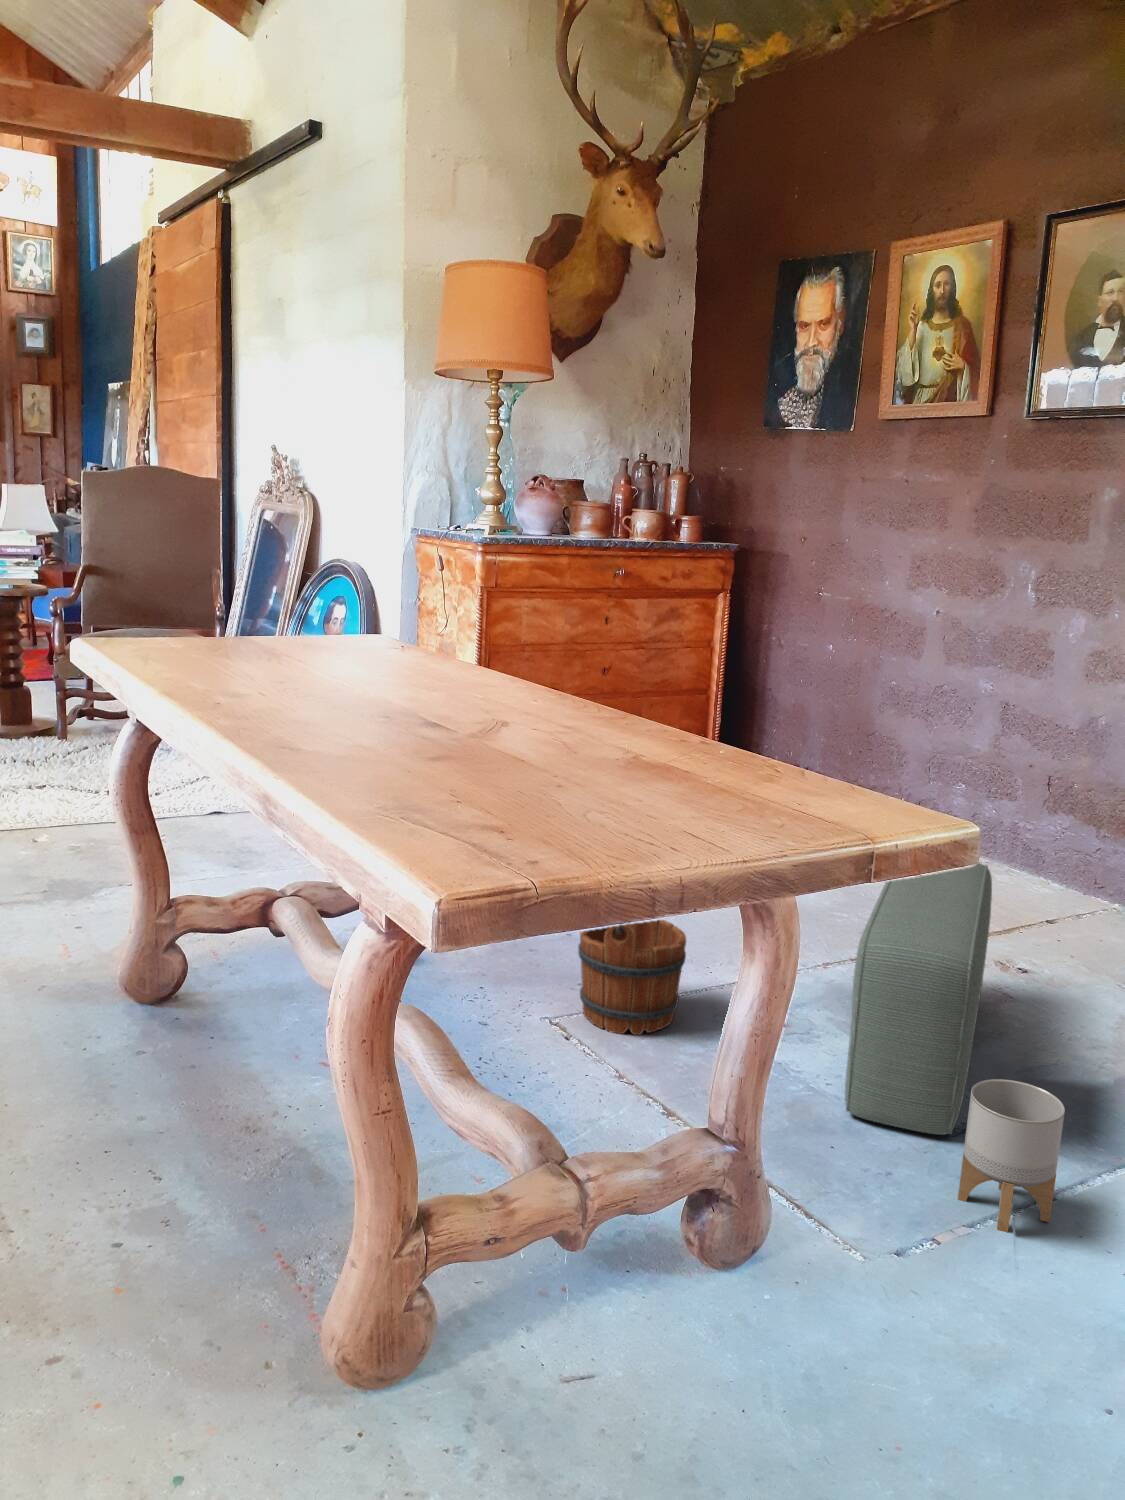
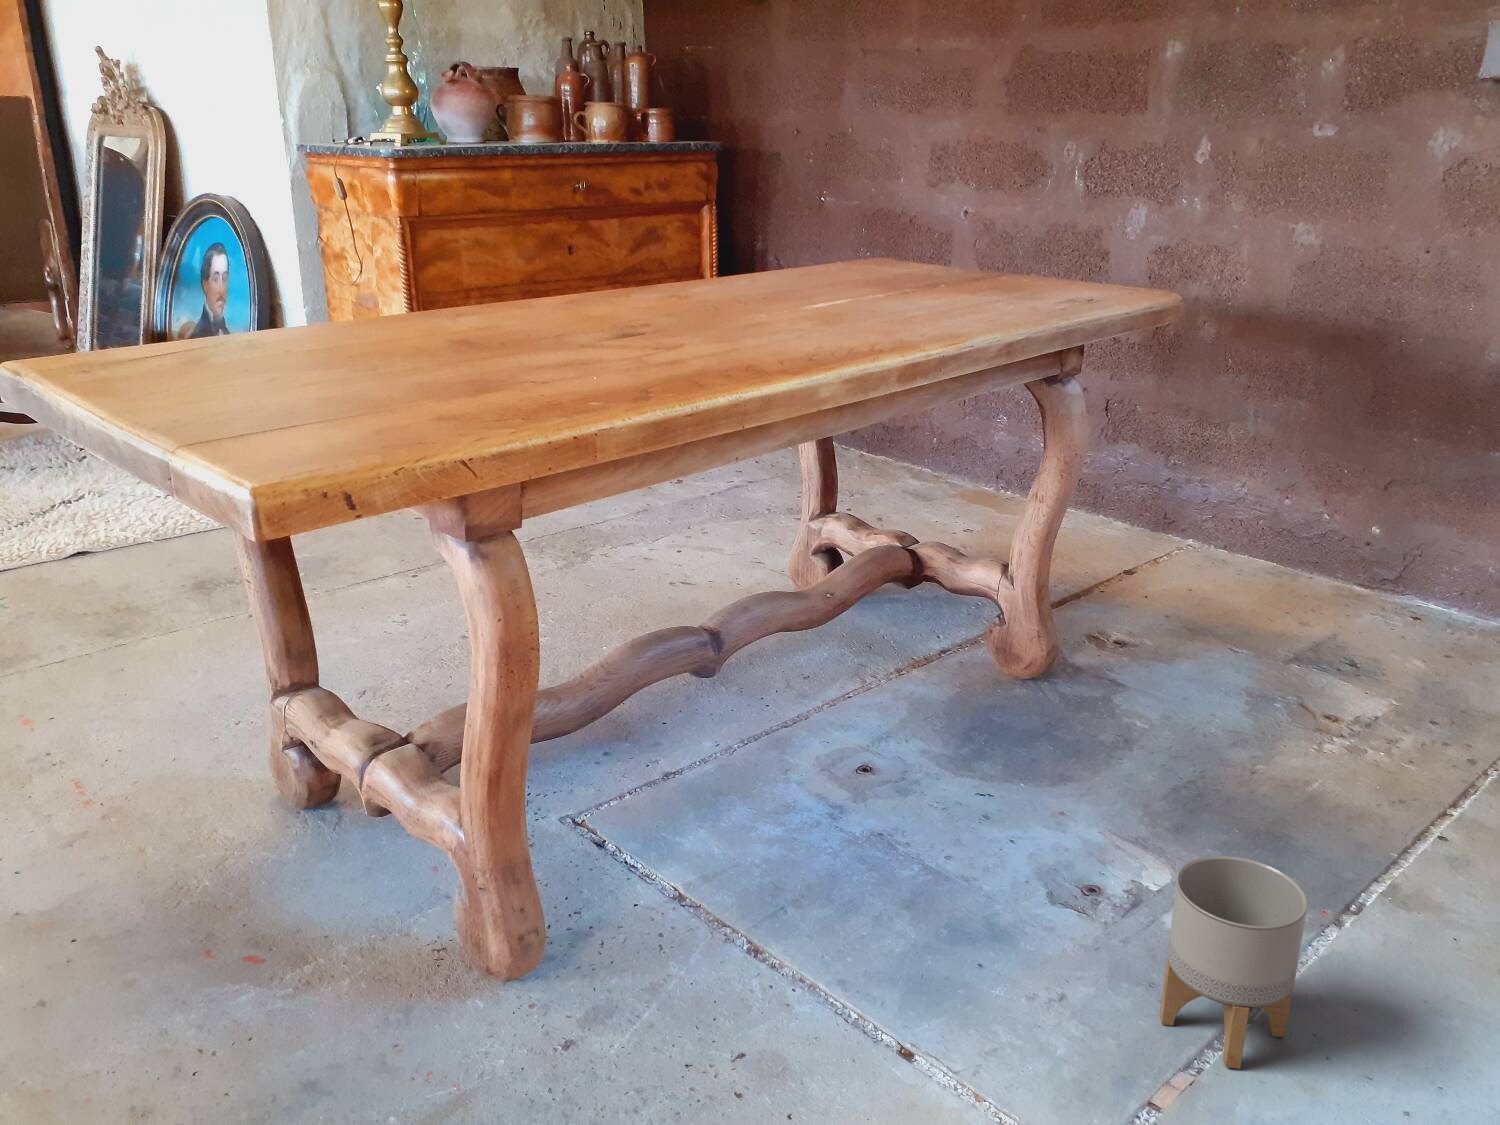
pouf: present [845,863,992,1135] -> none [979,527,1153,918]
wooden bucket: present [578,920,686,1035] -> none [595,566,742,823]

